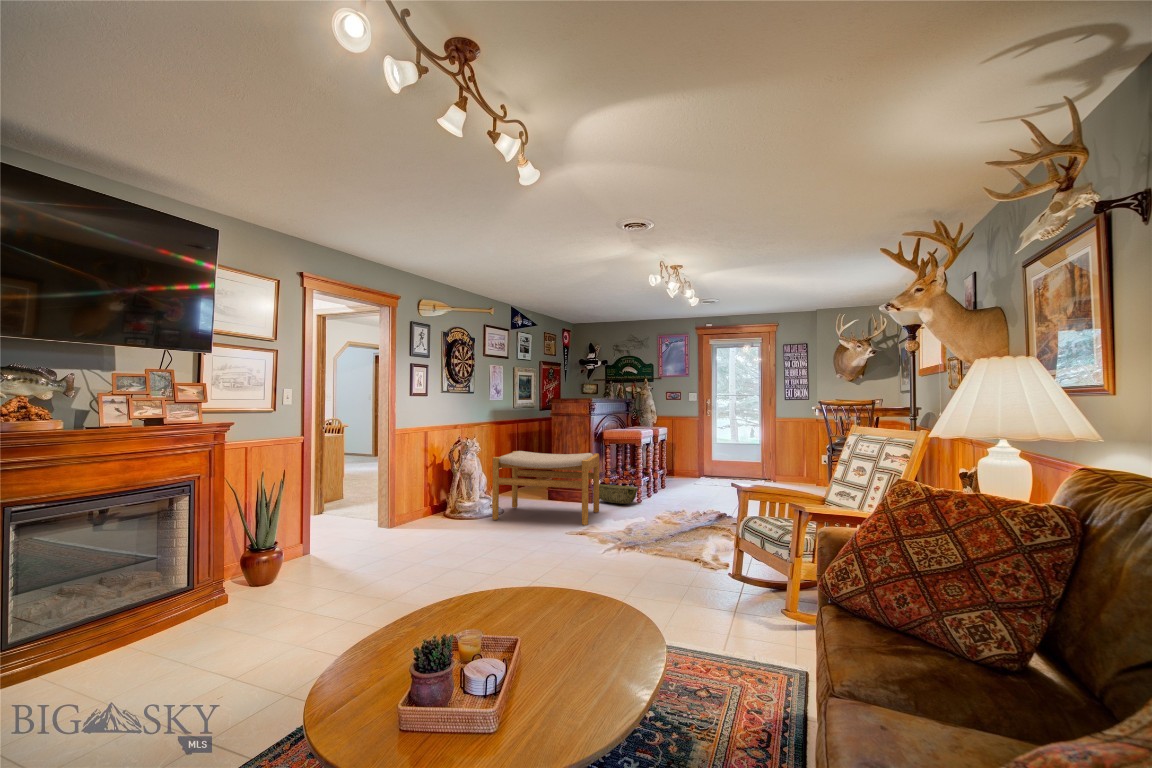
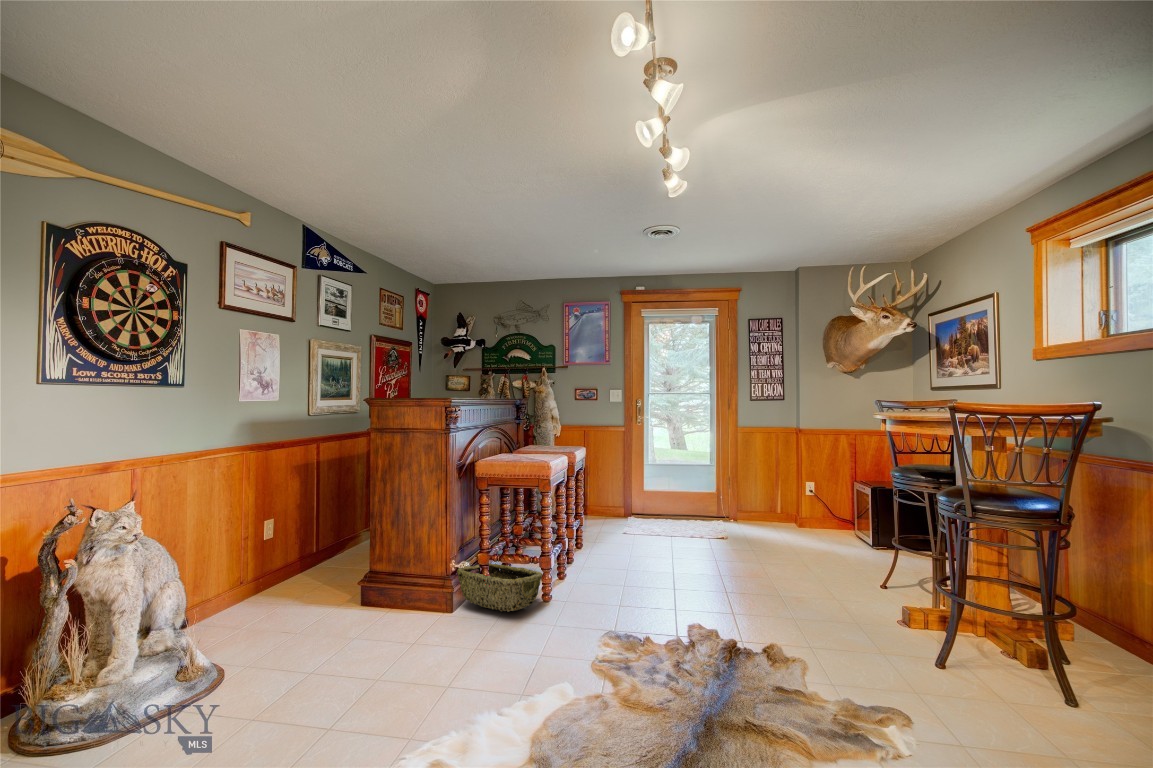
footstool: present [492,451,599,525] -> none [151,518,462,735]

